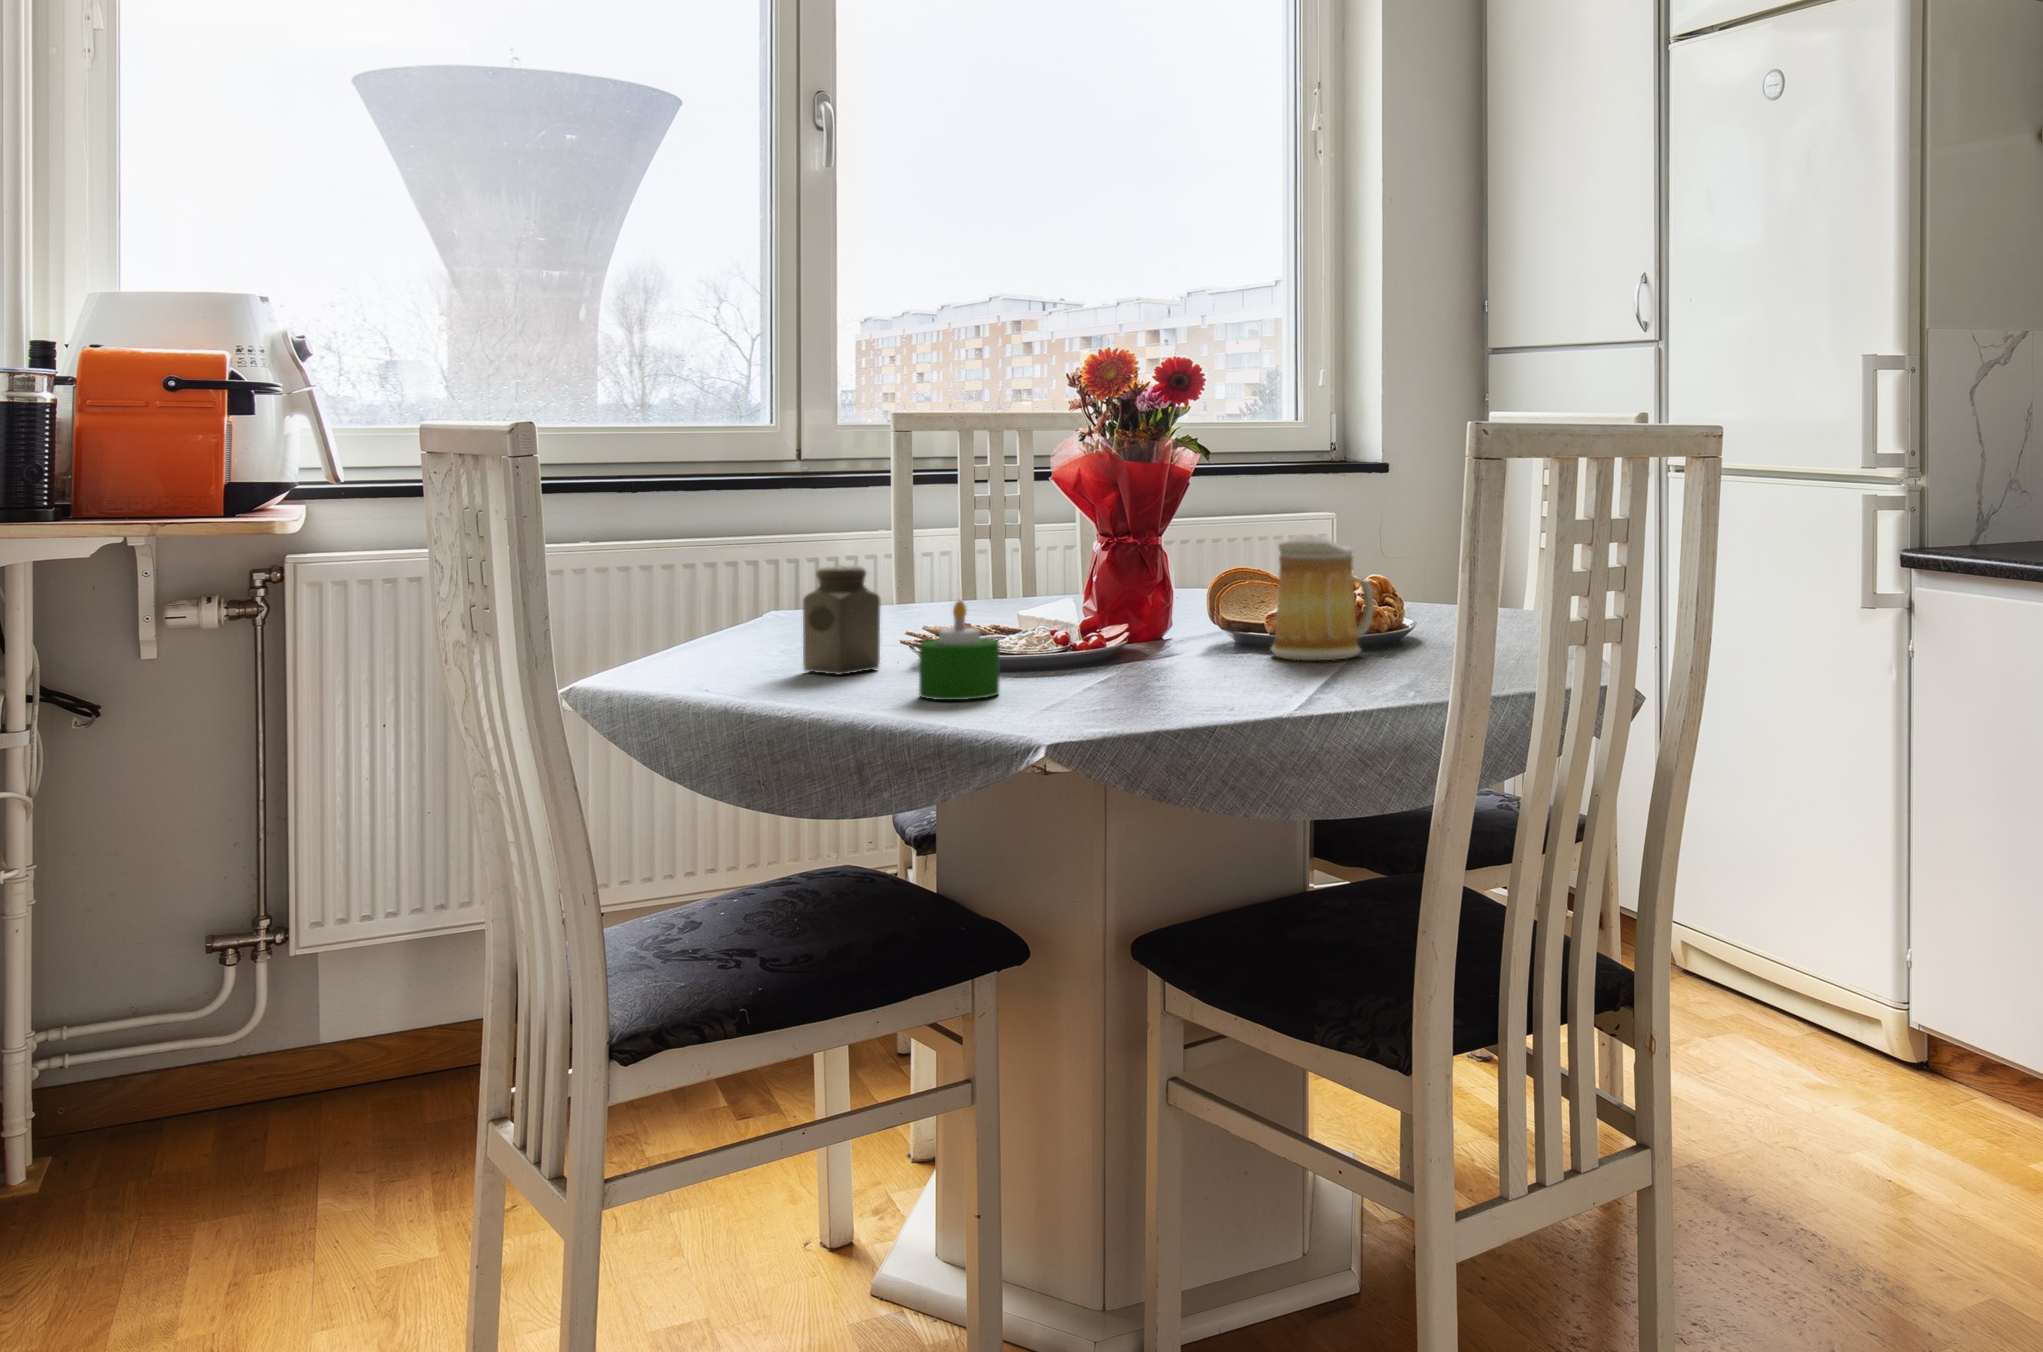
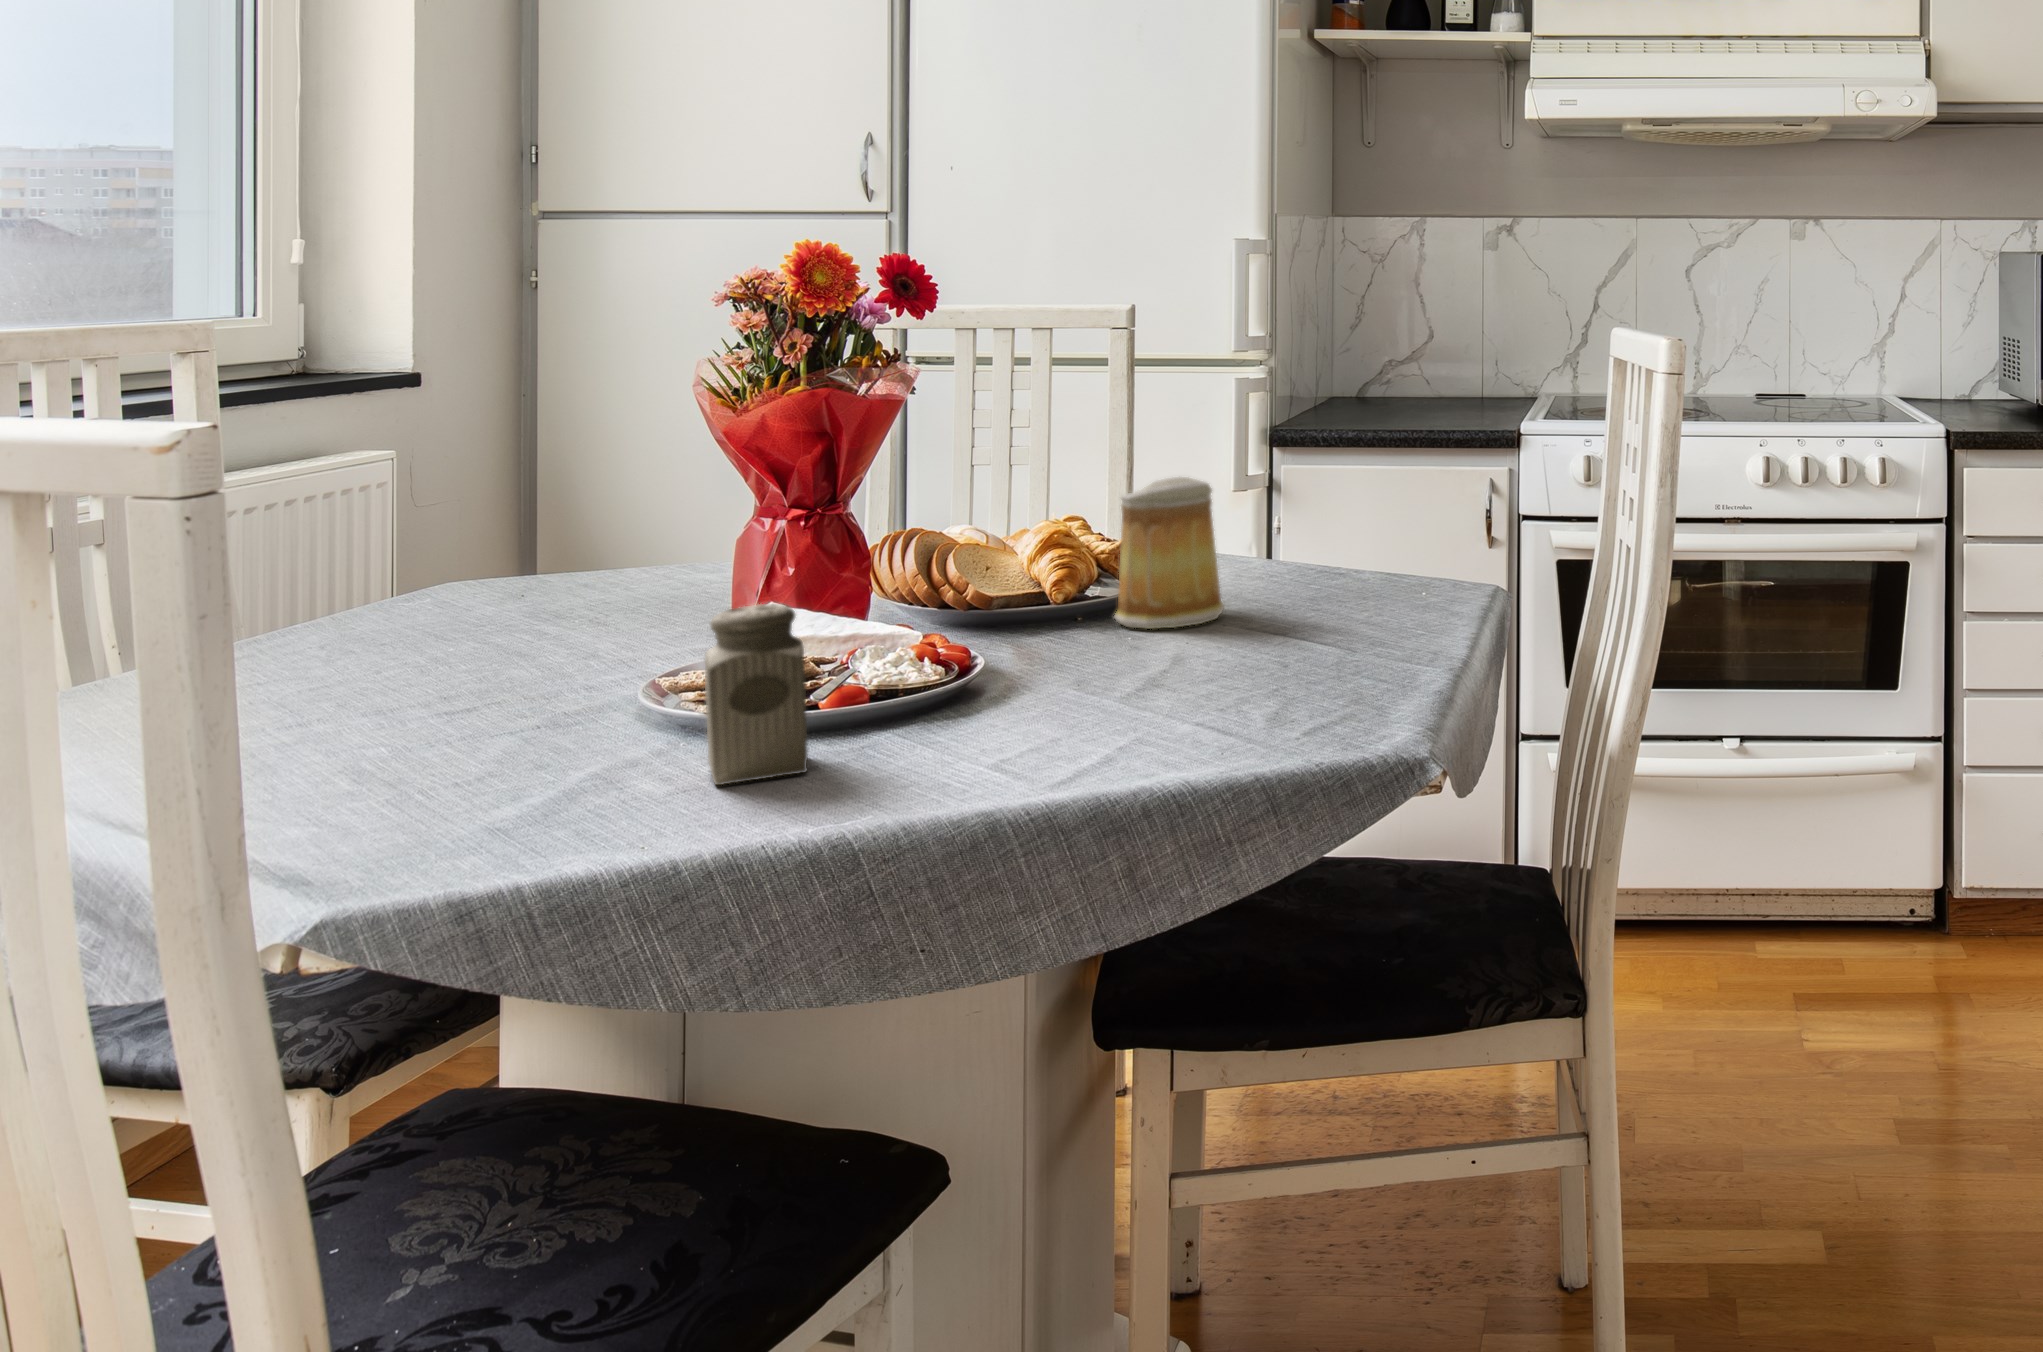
candle: present [919,601,1000,700] -> none [1041,613,1154,756]

